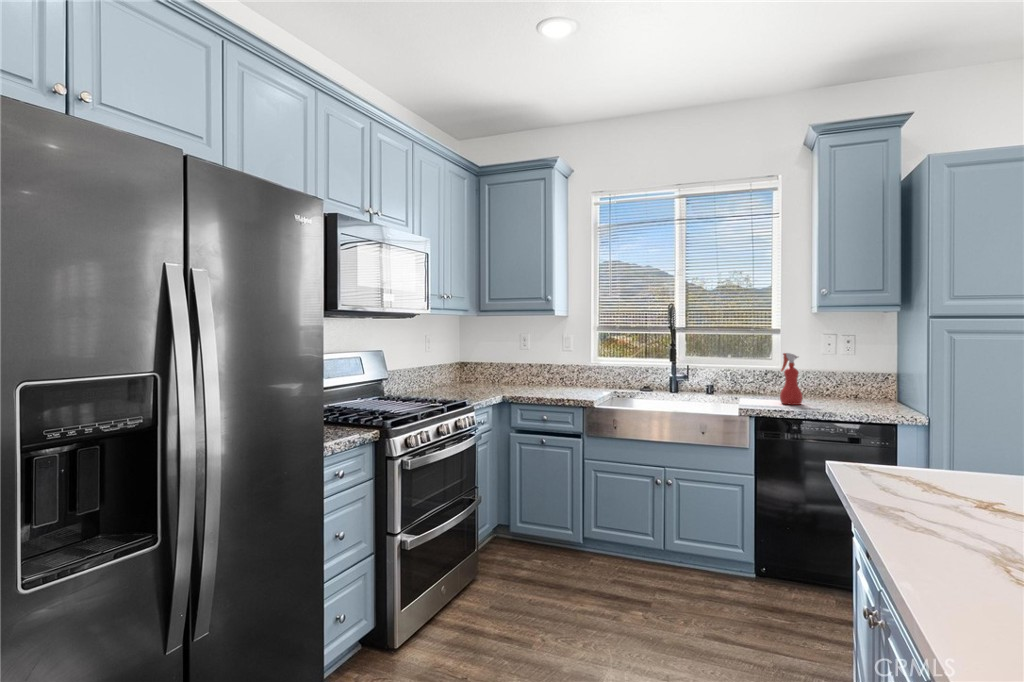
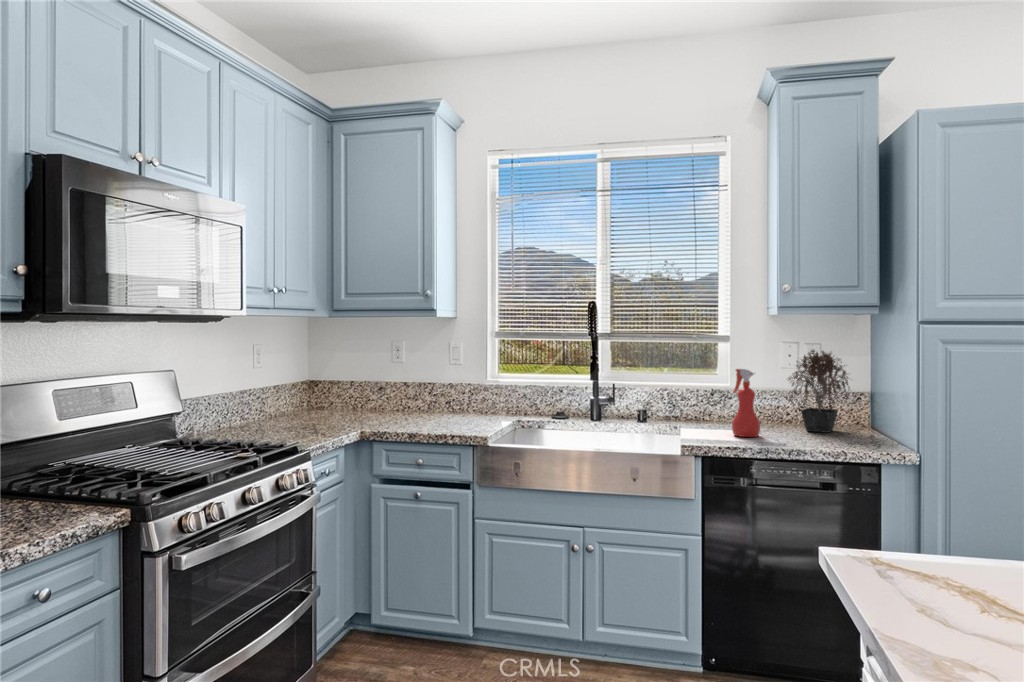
potted plant: none [824,338,882,403] -> present [788,351,849,433]

